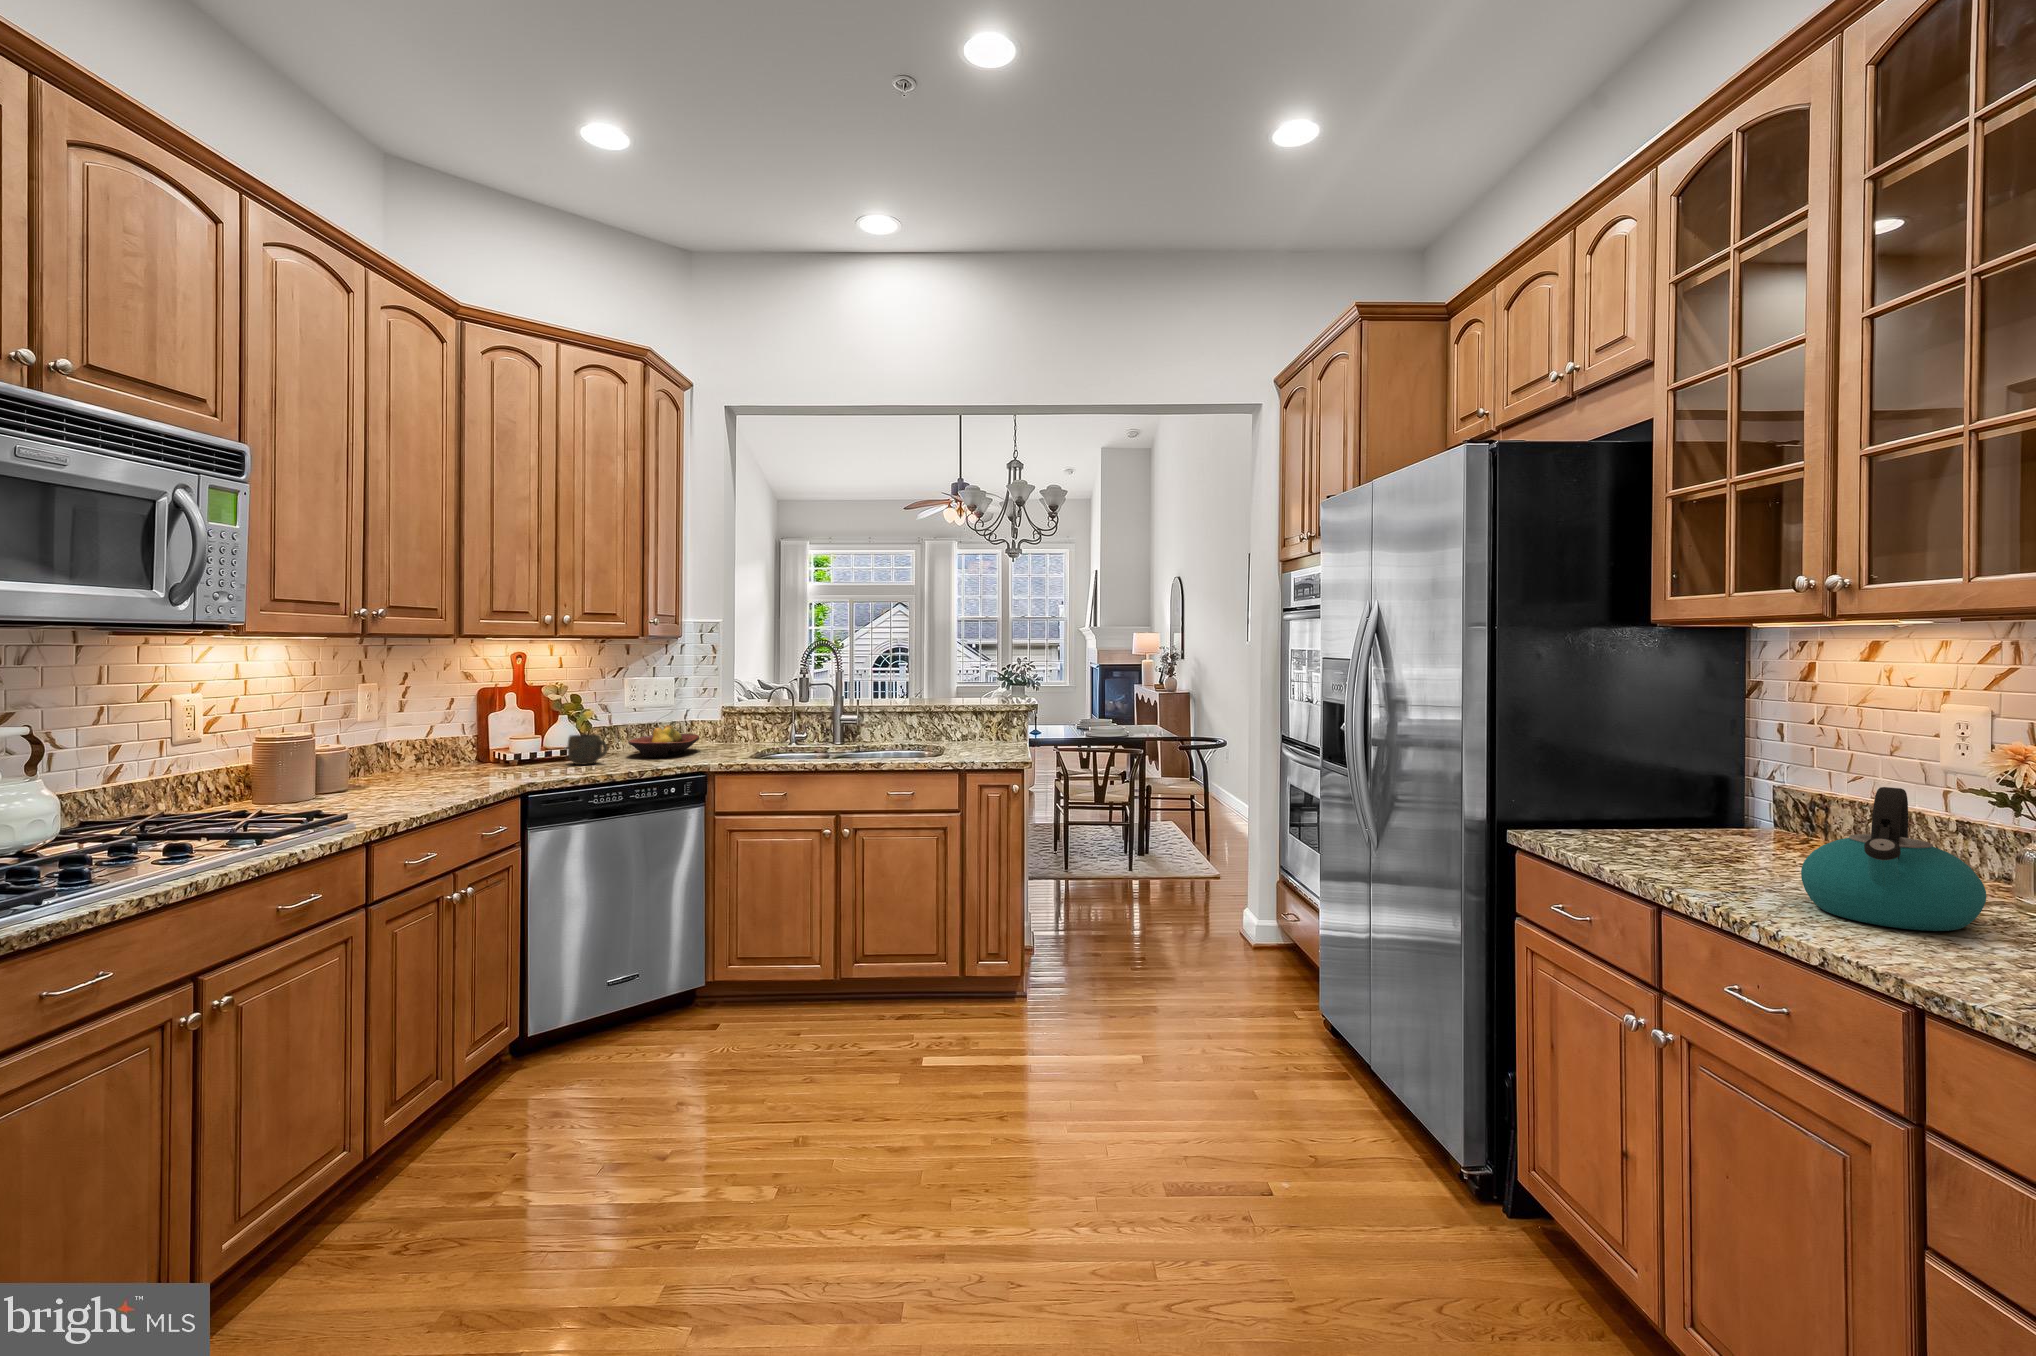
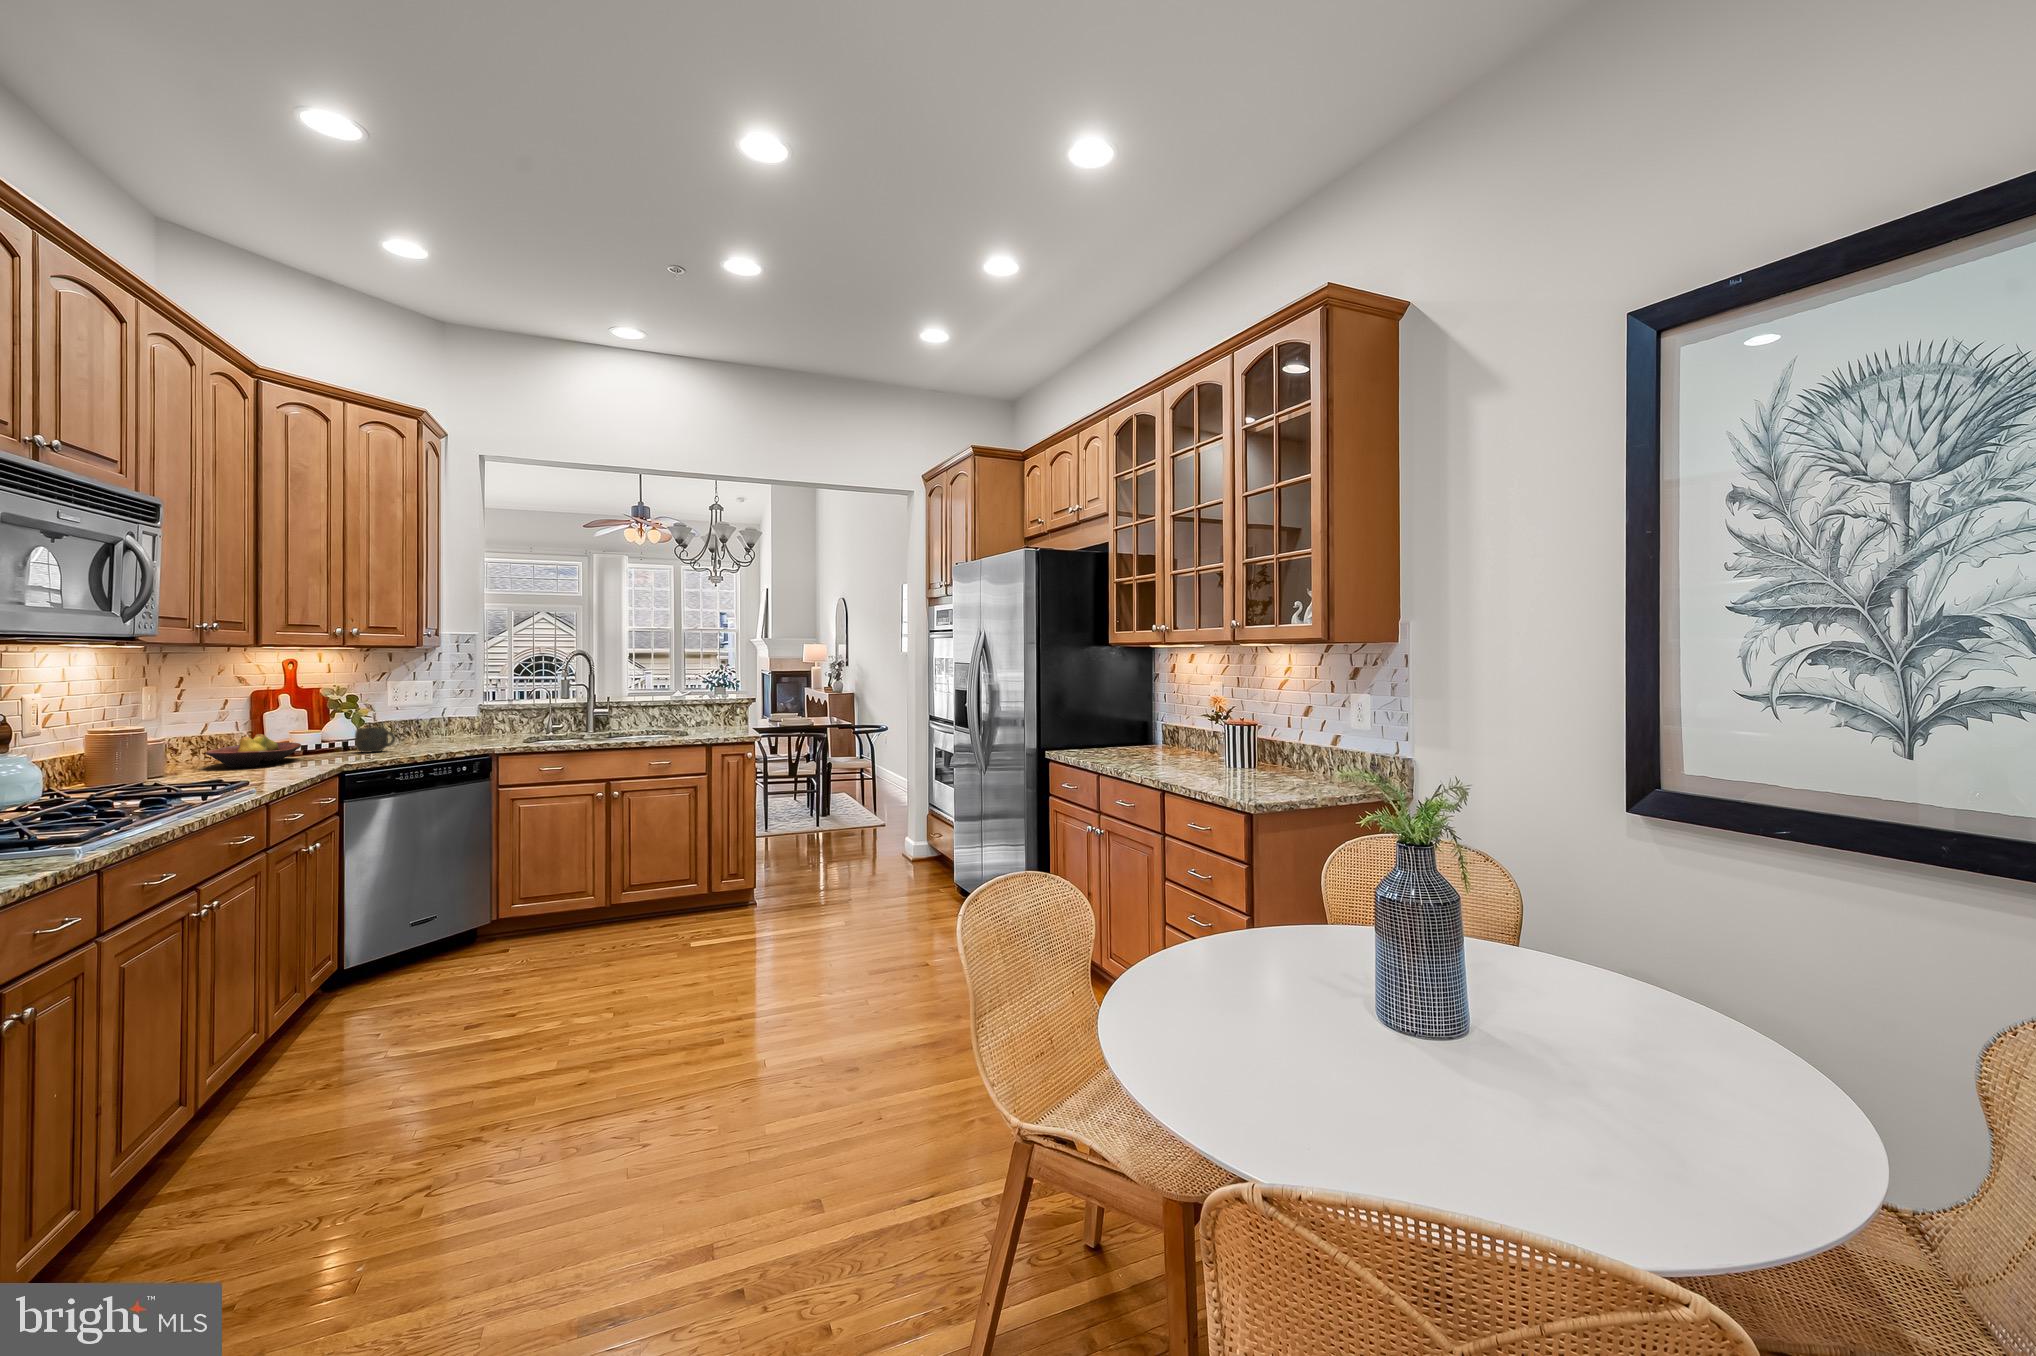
fruit bowl: present [628,725,699,758] -> present [206,734,301,768]
kettle: present [1801,787,1986,931] -> none [1157,716,1216,774]

